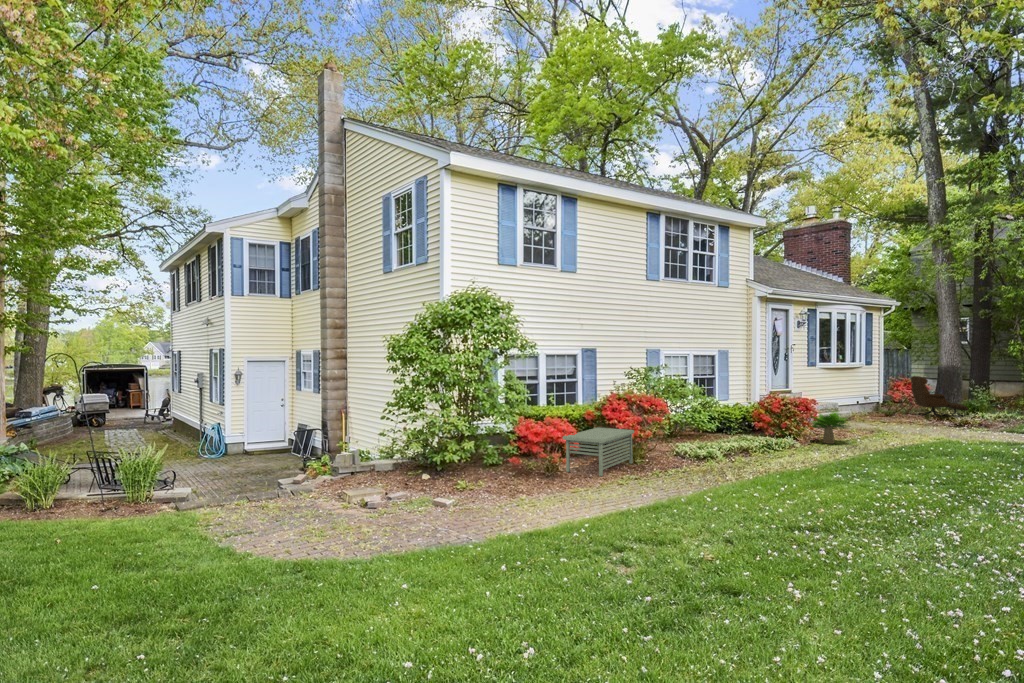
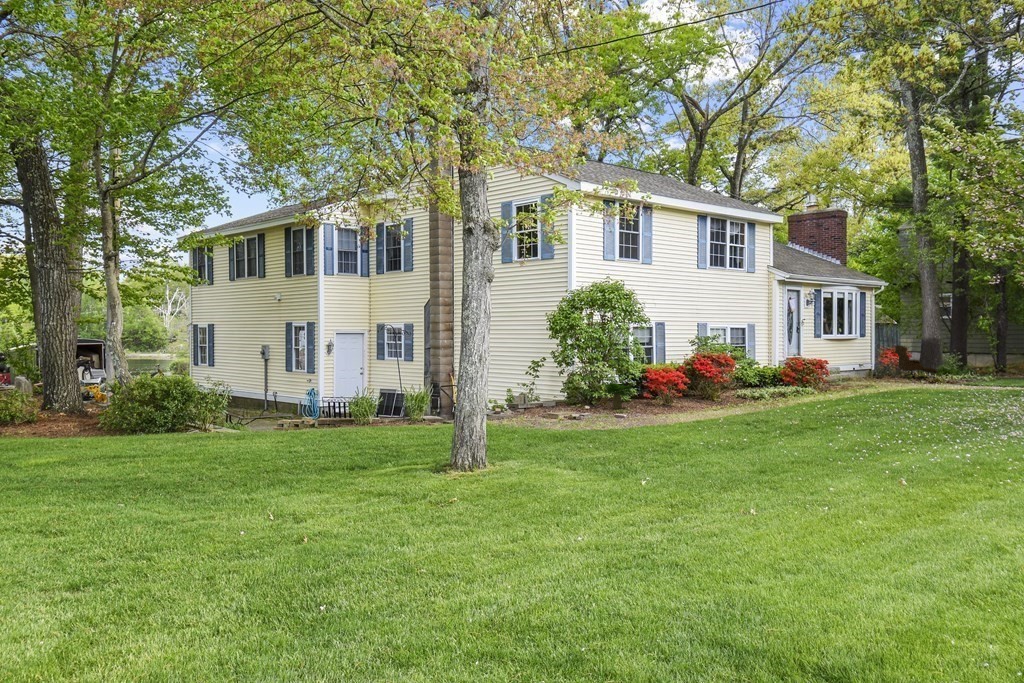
potted plant: present [810,412,846,444] -> present [603,382,631,409]
storage bench: present [563,428,634,476] -> none [667,379,709,408]

